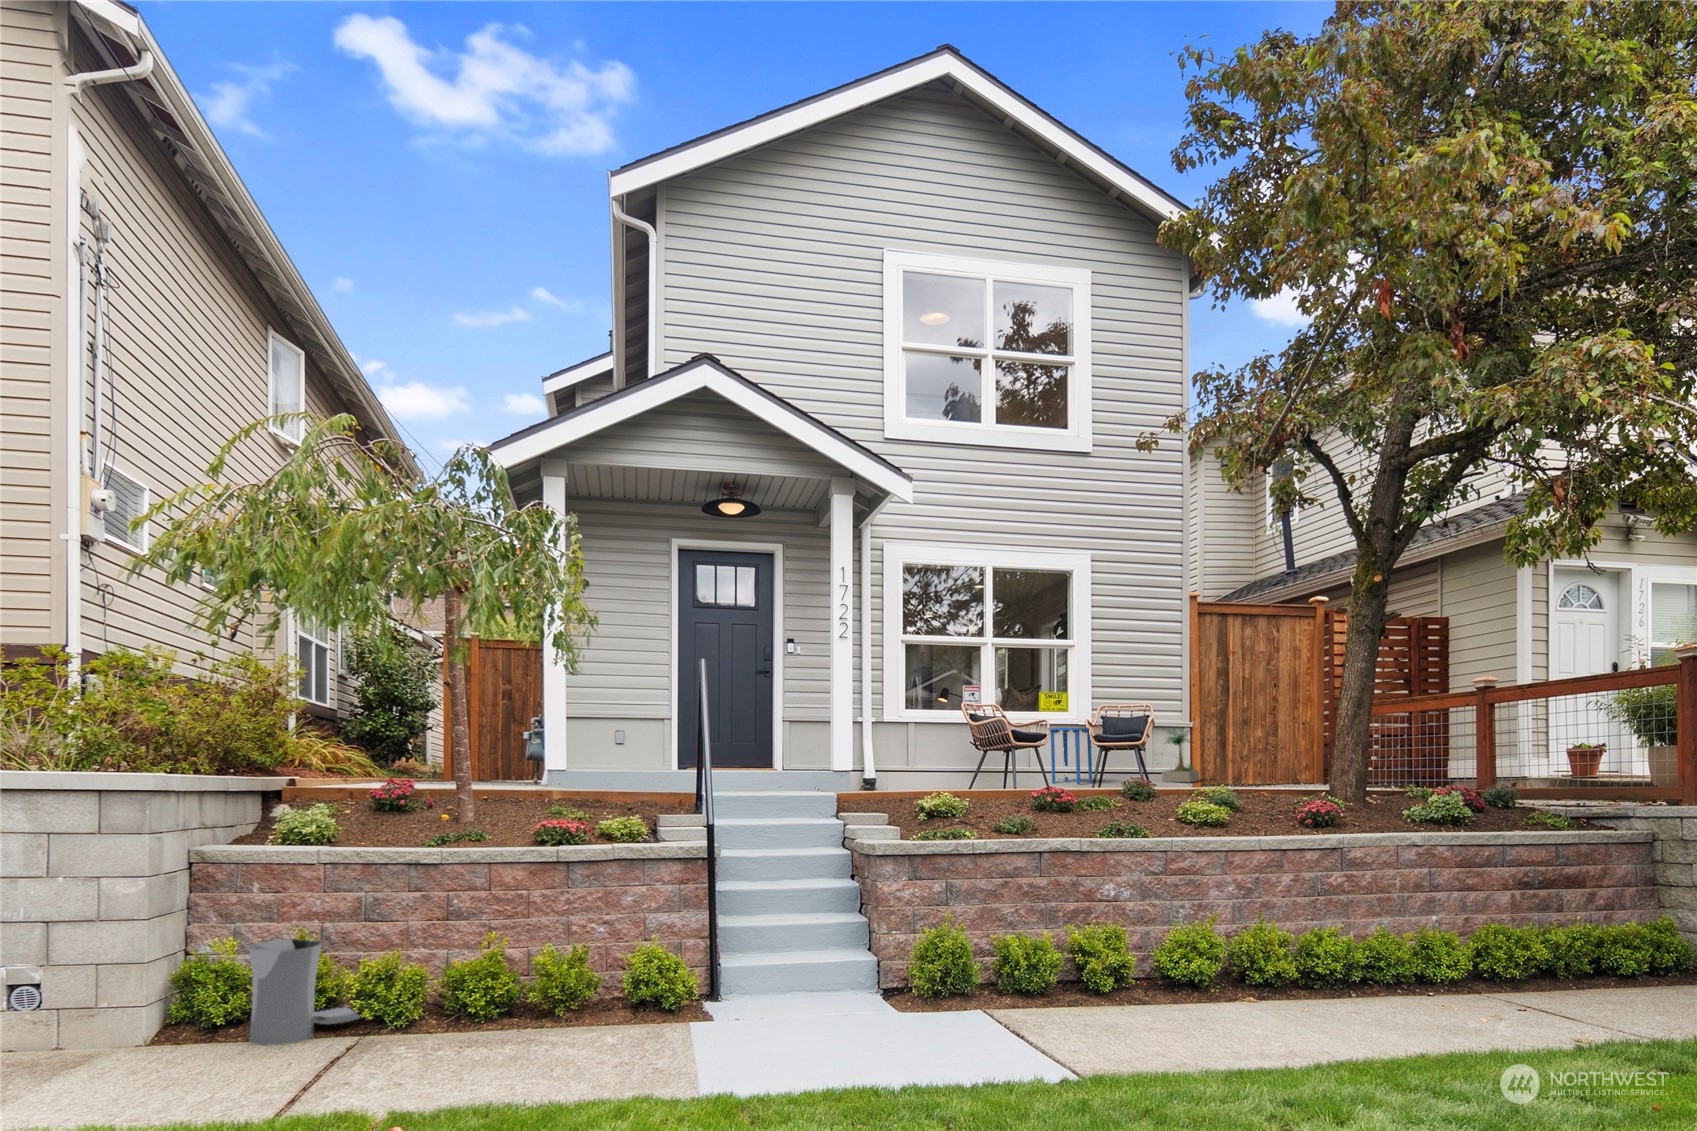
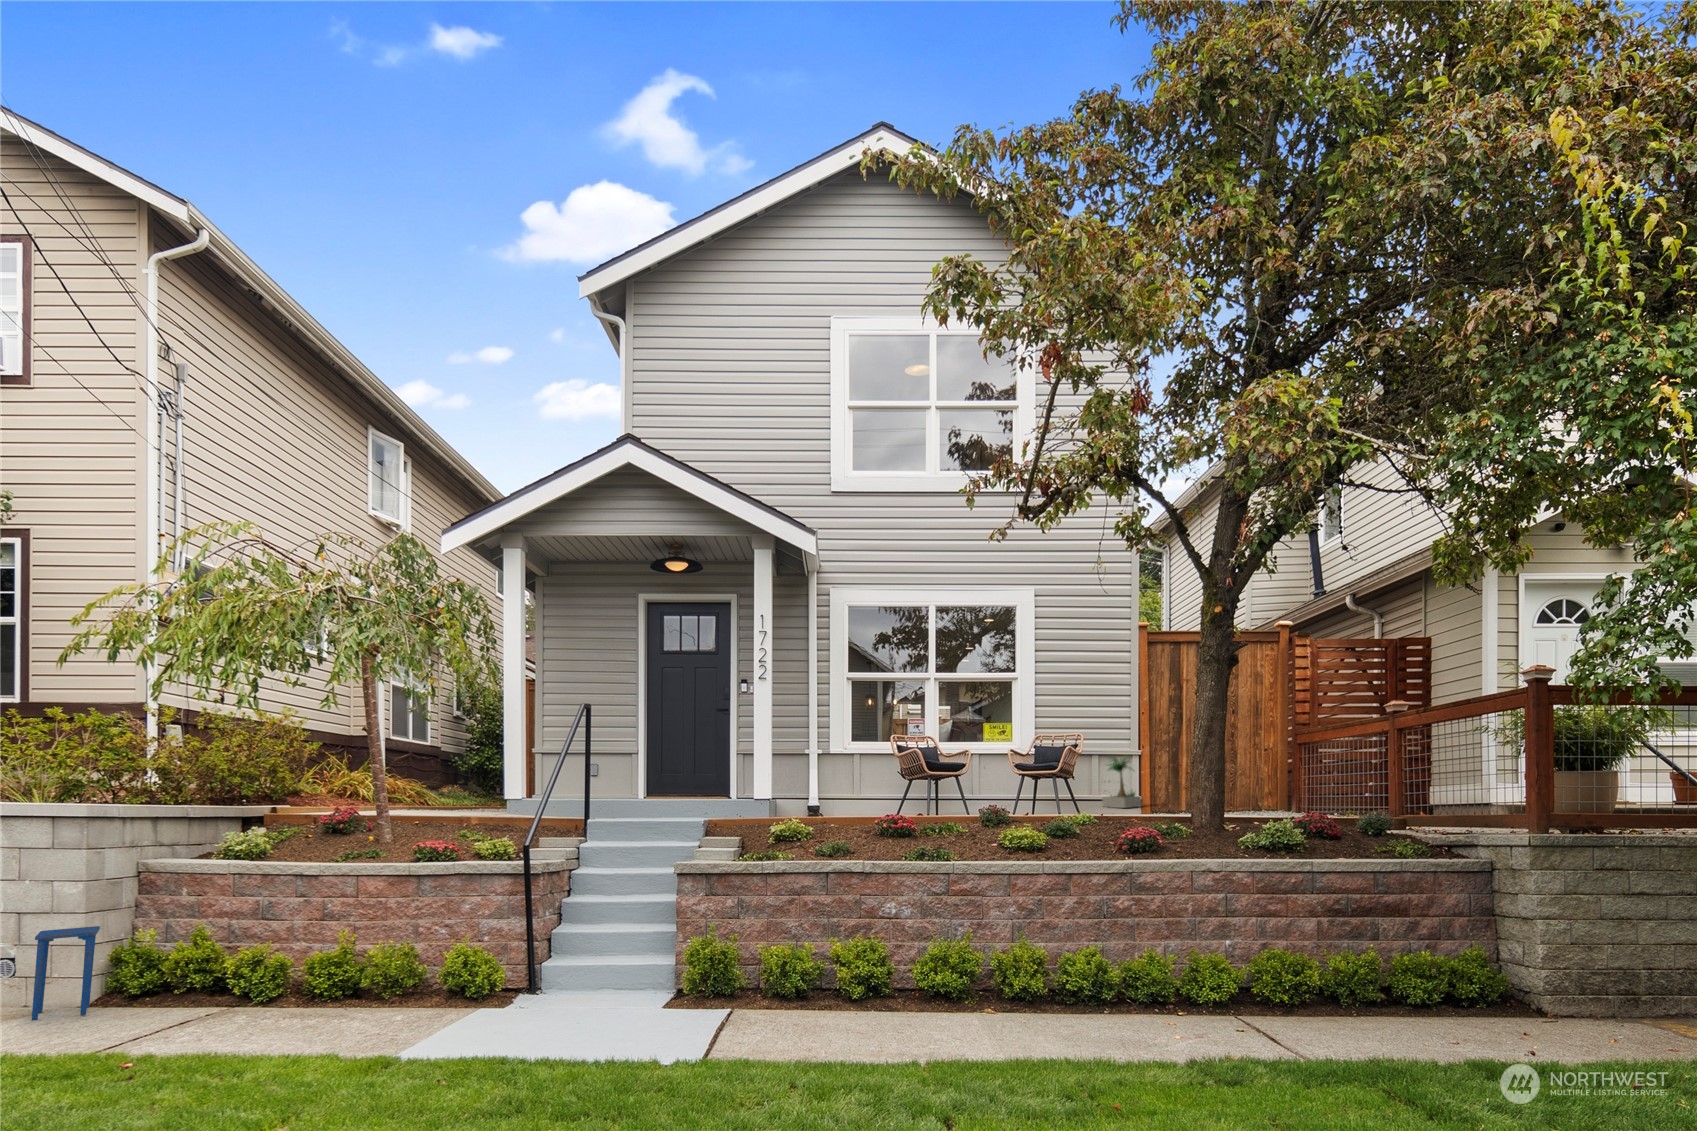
side table: present [1048,727,1092,784] -> present [32,926,100,1020]
trash can: present [249,939,360,1045] -> none [145,930,250,1013]

